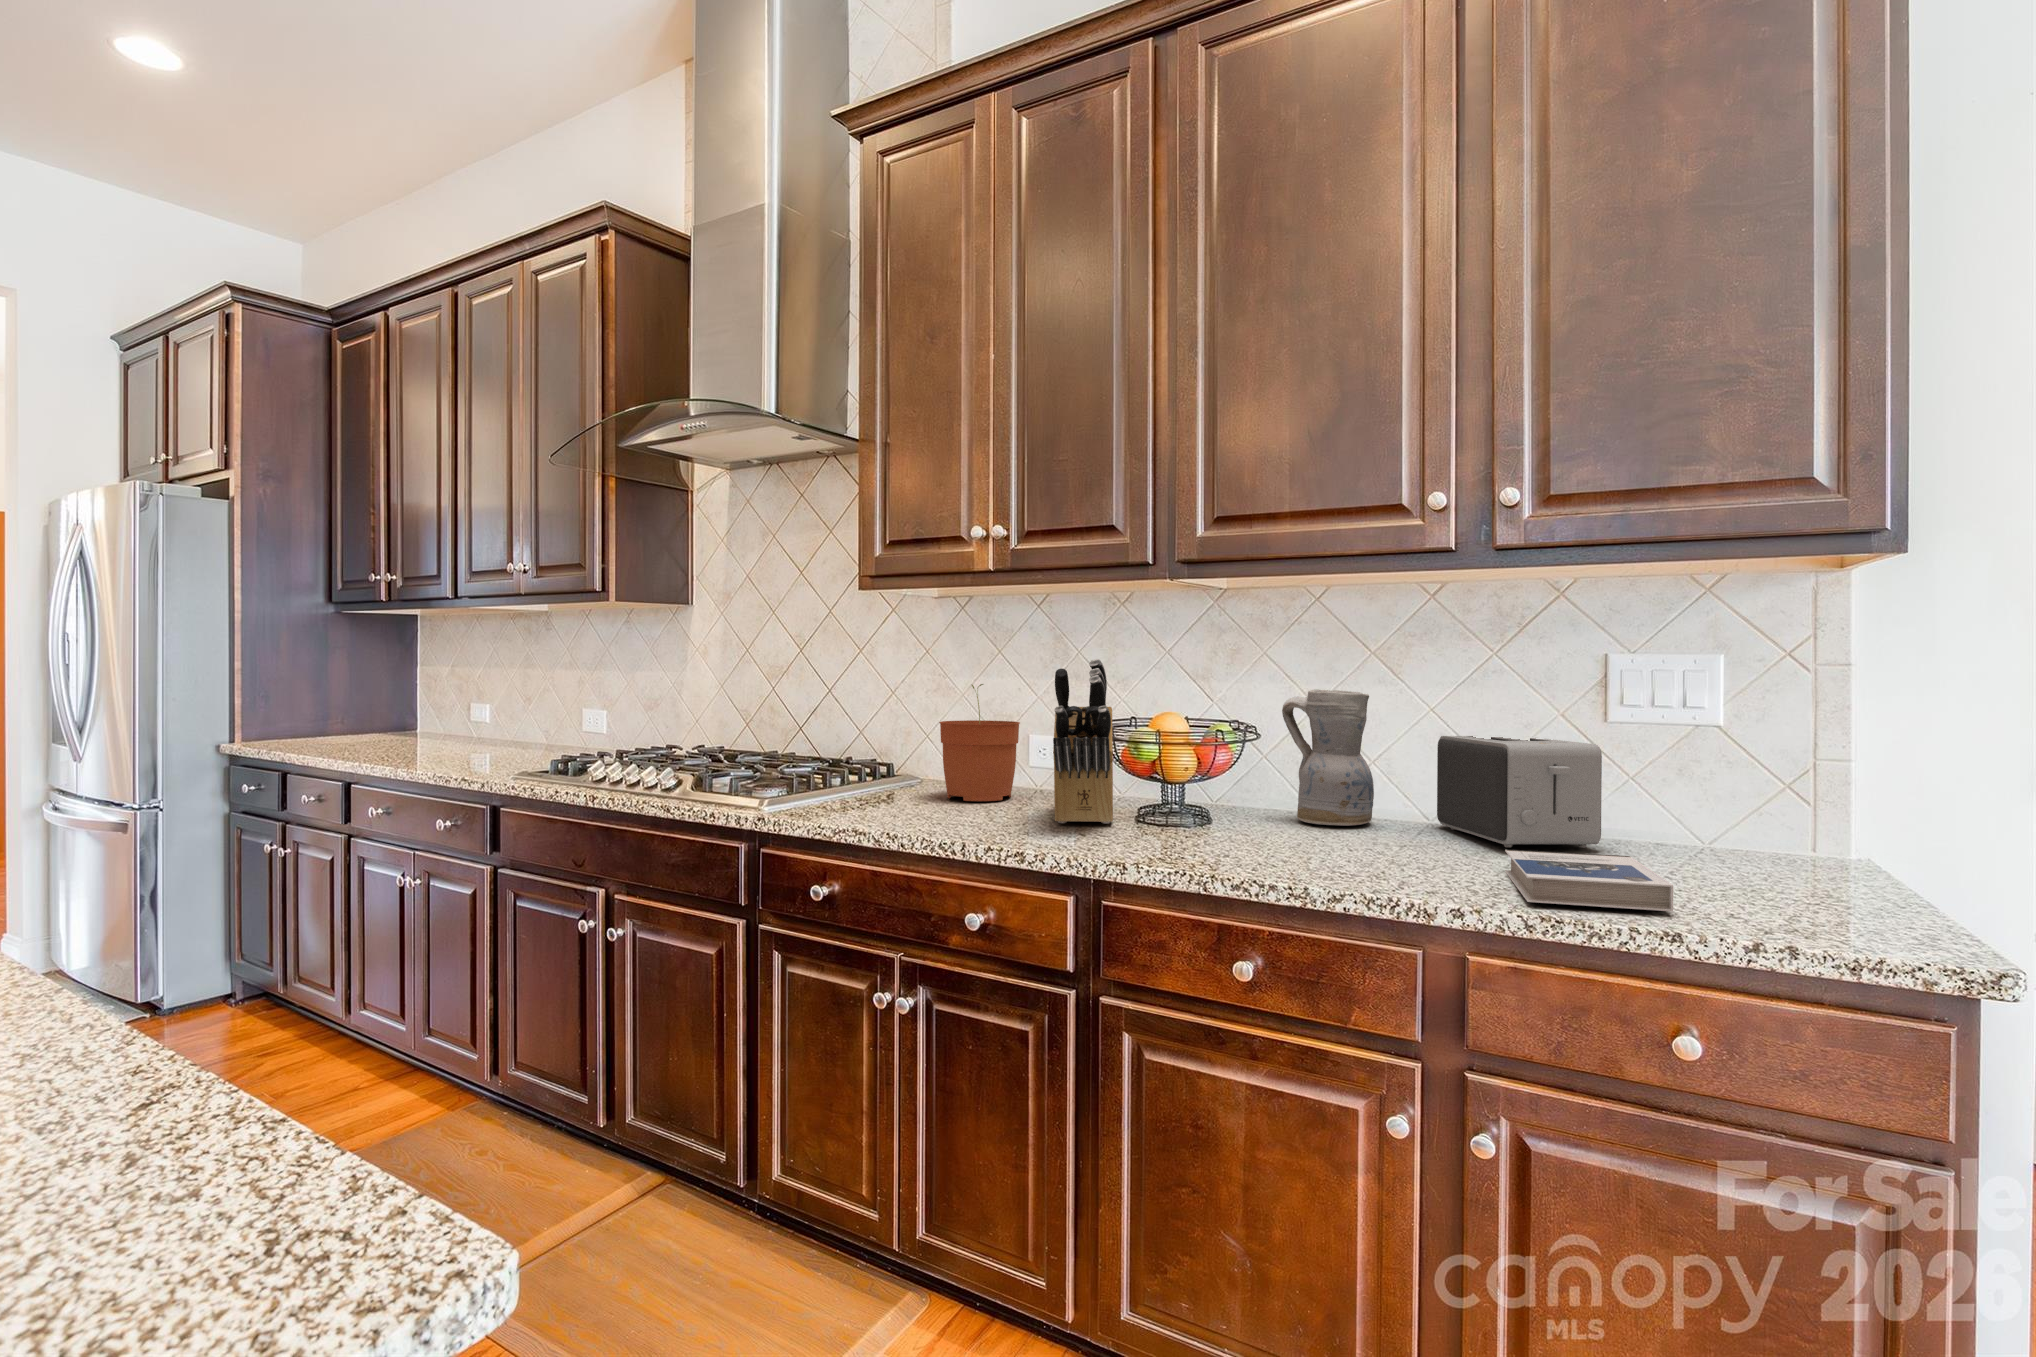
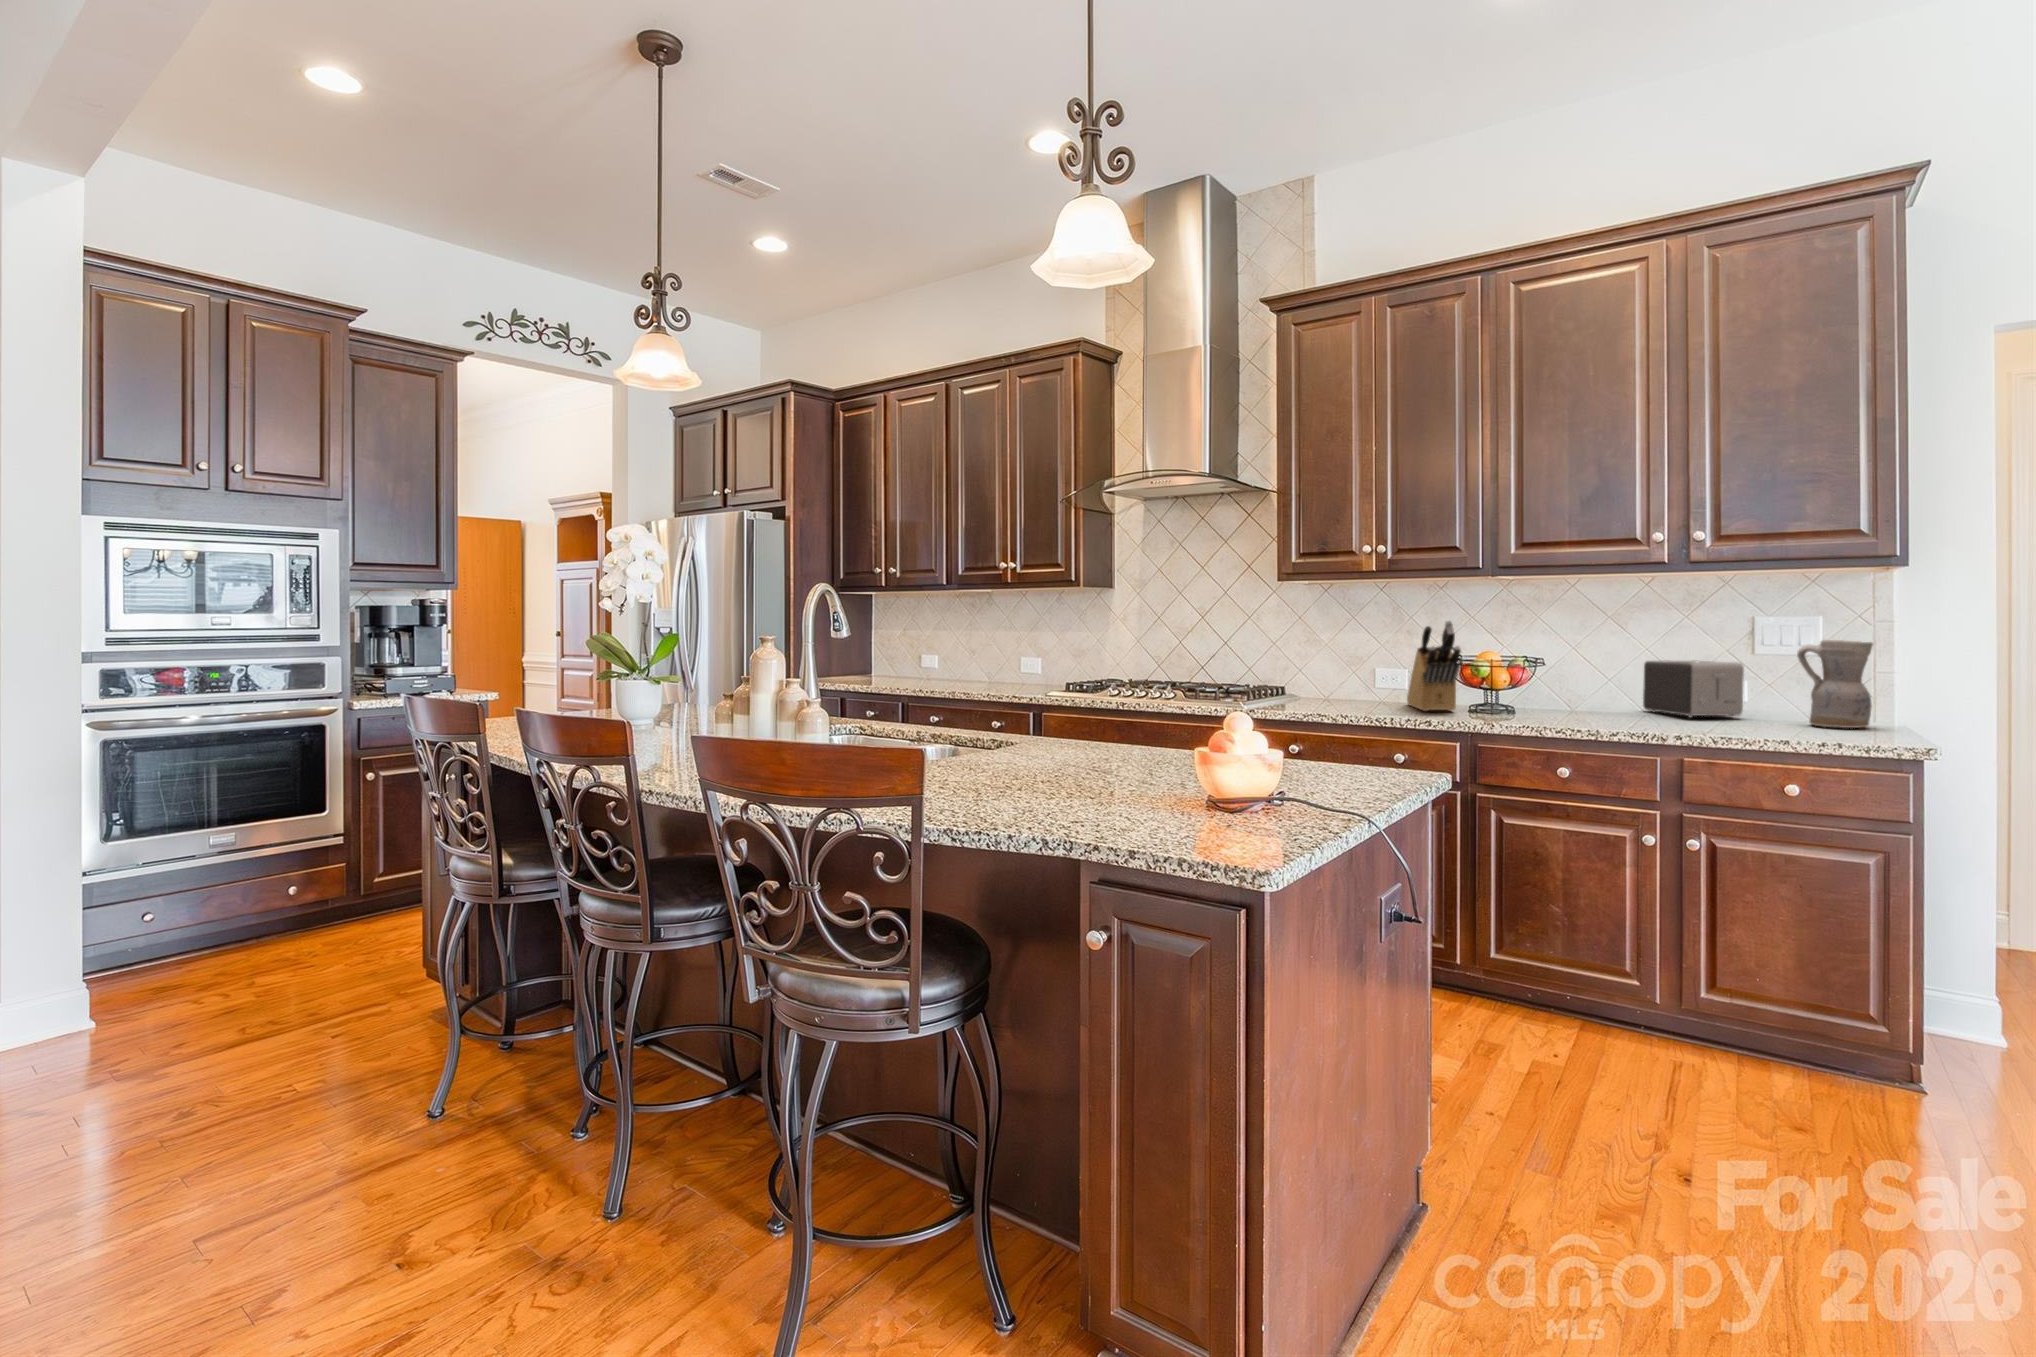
plant pot: present [939,684,1020,801] -> none [1327,636,1376,703]
ceramic pitcher: present [1282,689,1374,826] -> present [1797,640,1873,728]
hardback book: present [1505,850,1673,911] -> none [1693,715,1785,736]

